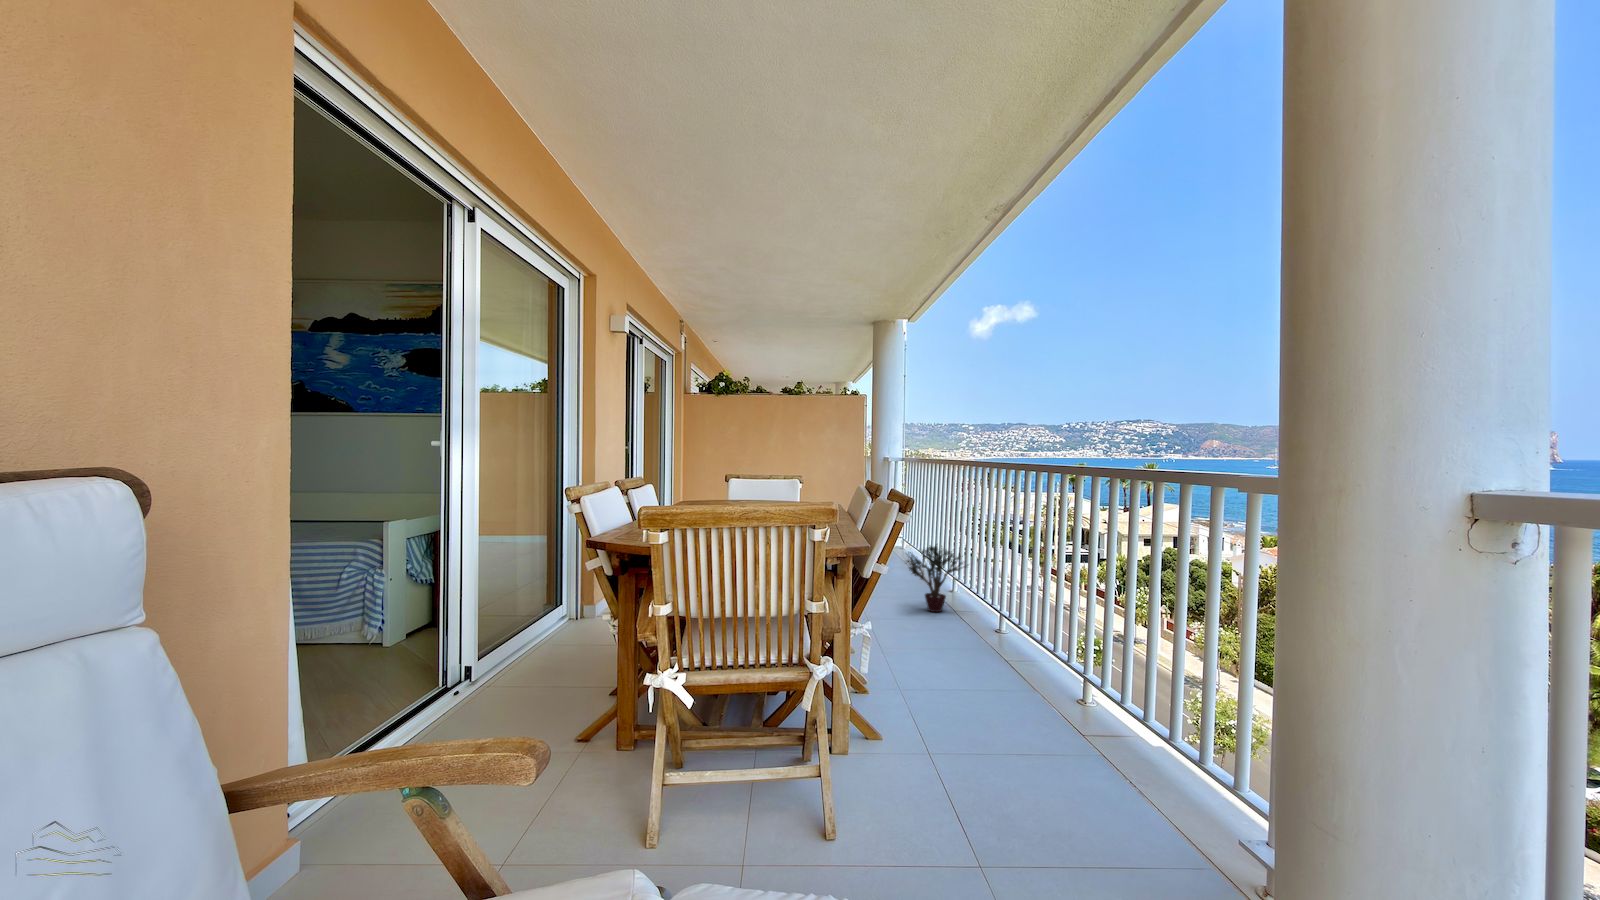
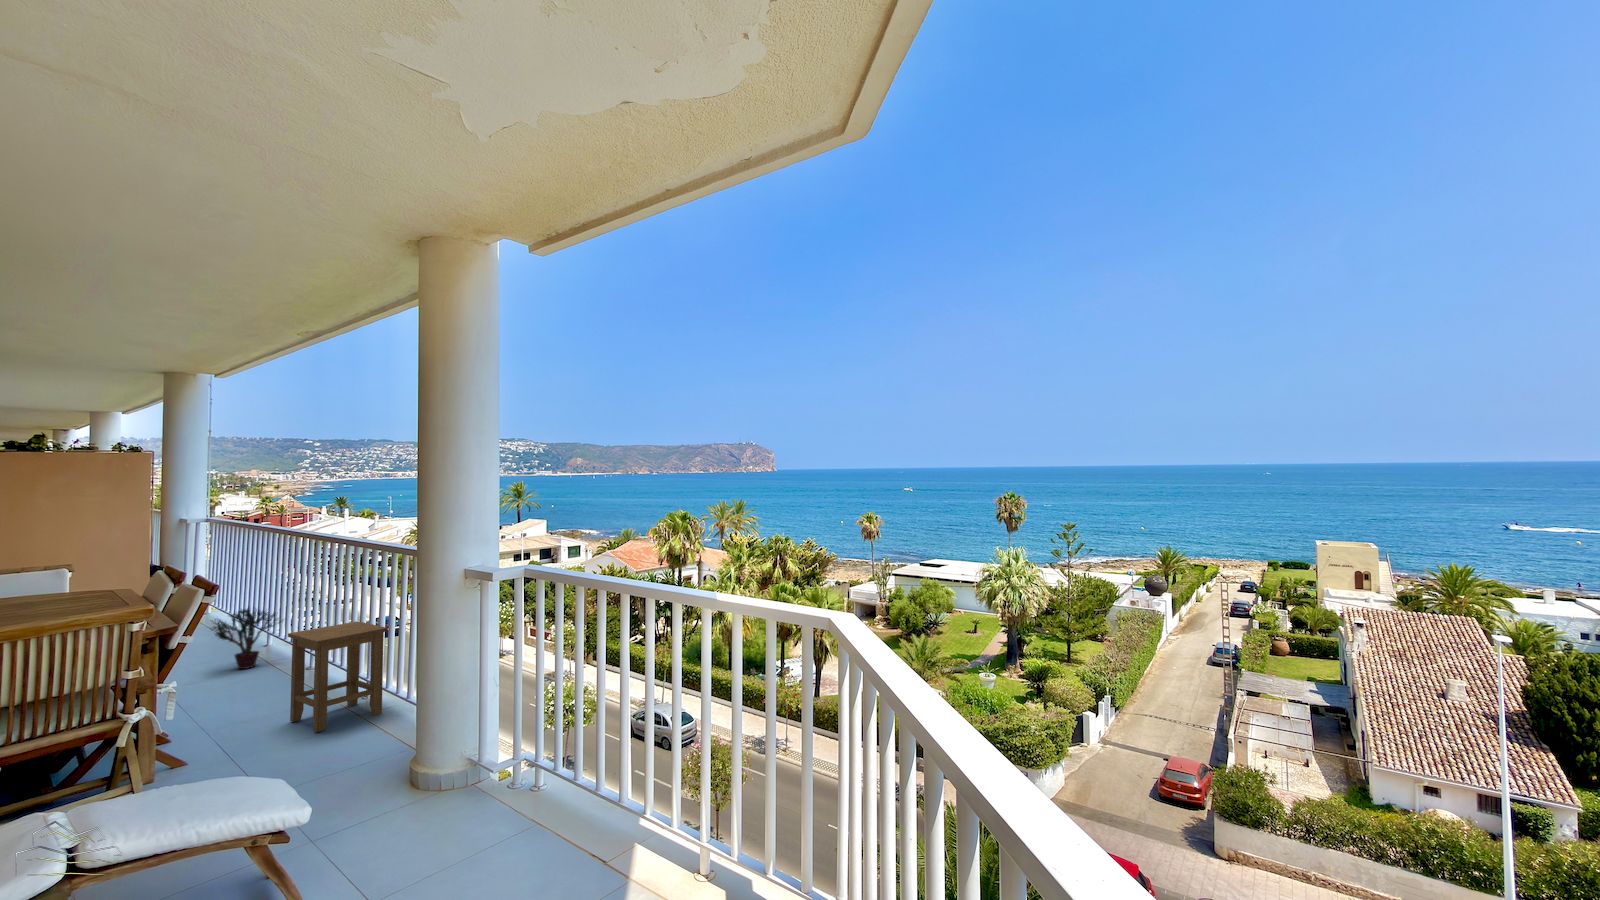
stool: none [986,584,1129,749] -> present [288,621,388,732]

